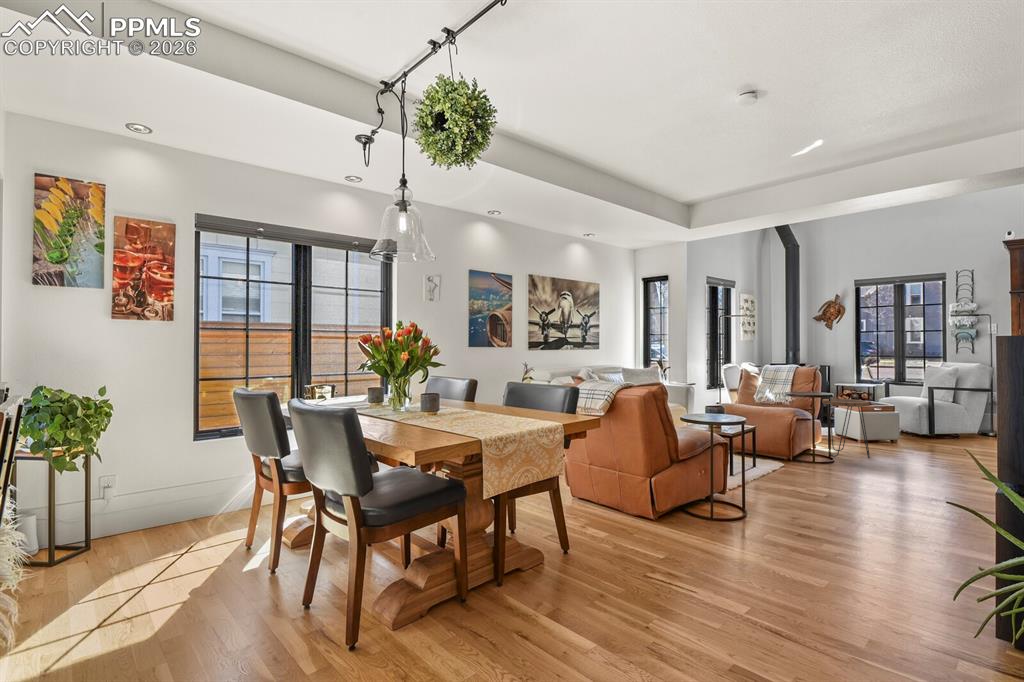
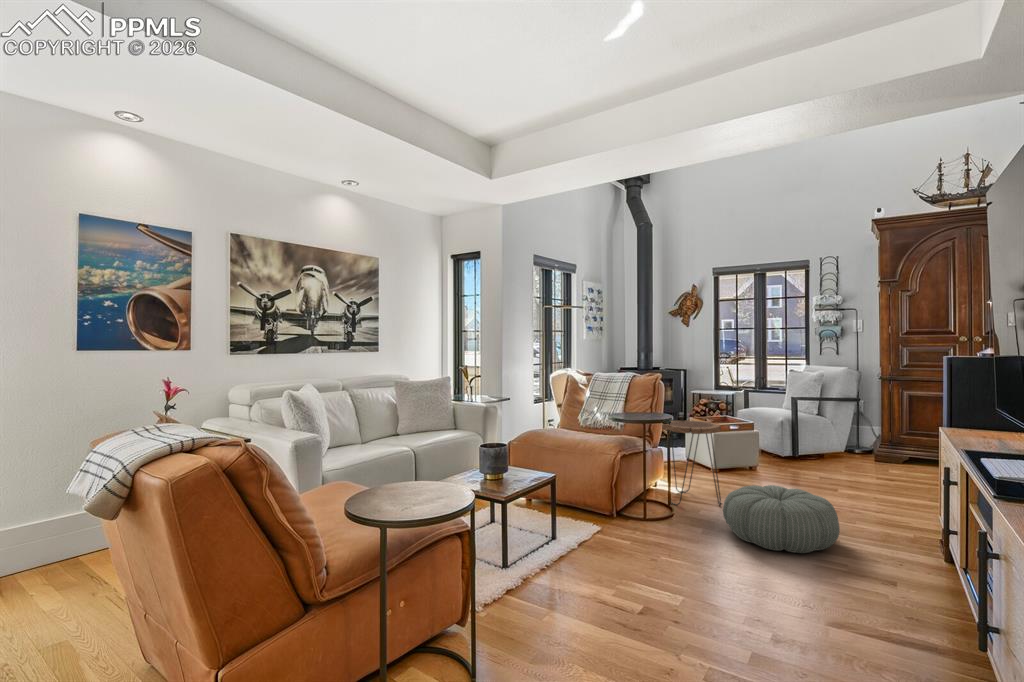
pouf: none [874,440,961,480] -> present [723,485,840,553]

